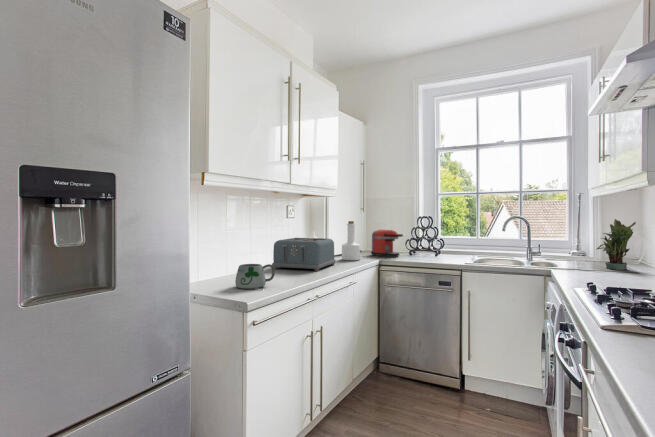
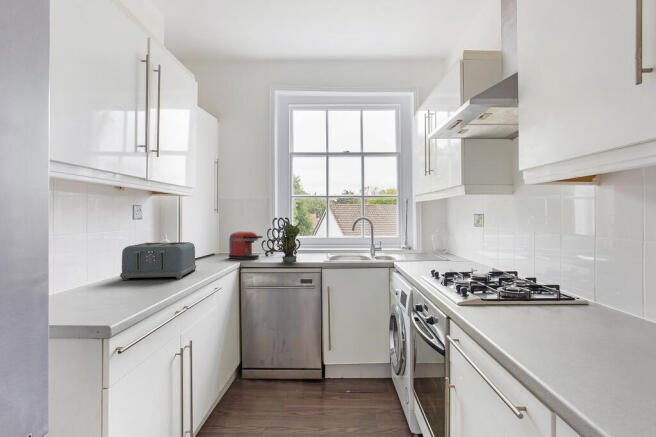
potted plant: present [597,219,636,270] -> present [276,220,300,262]
bottle: present [342,221,360,261] -> none [200,223,221,265]
mug: present [235,264,275,290] -> none [81,275,137,307]

